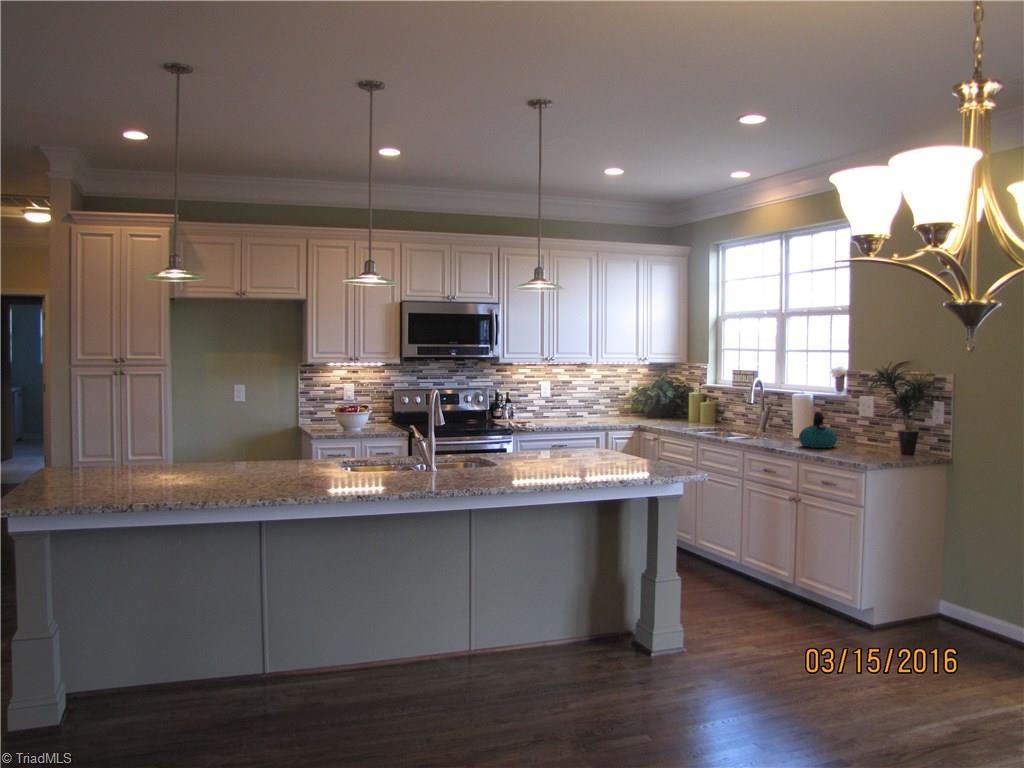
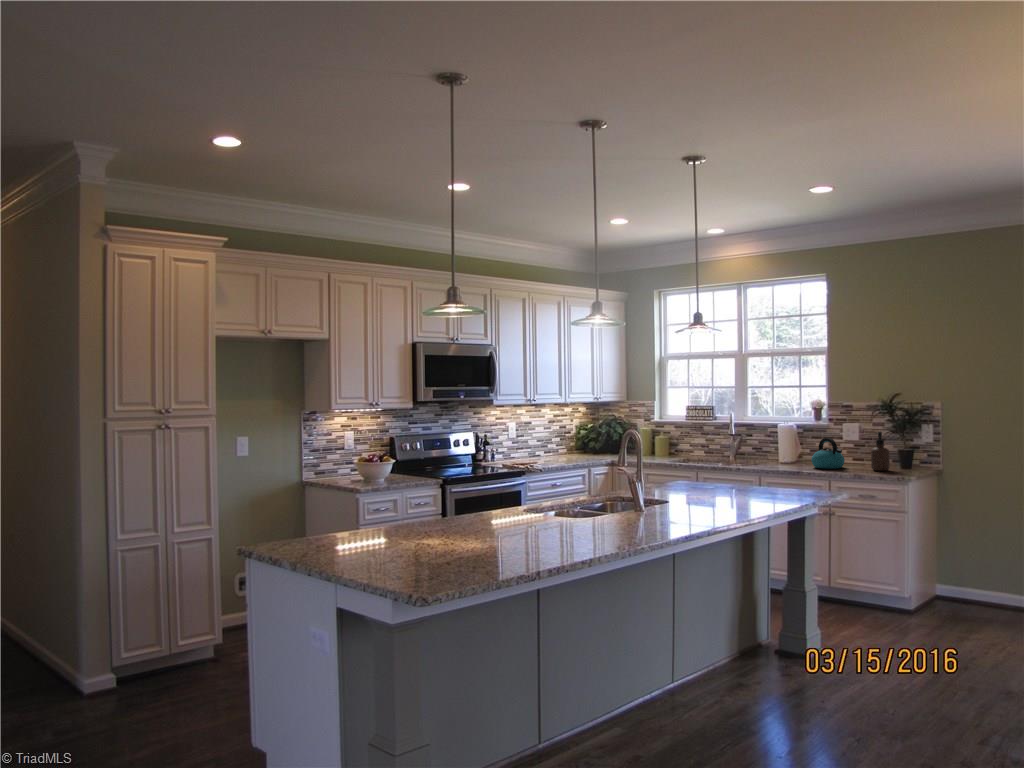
soap dispenser: none [851,407,872,454] -> present [871,432,890,471]

